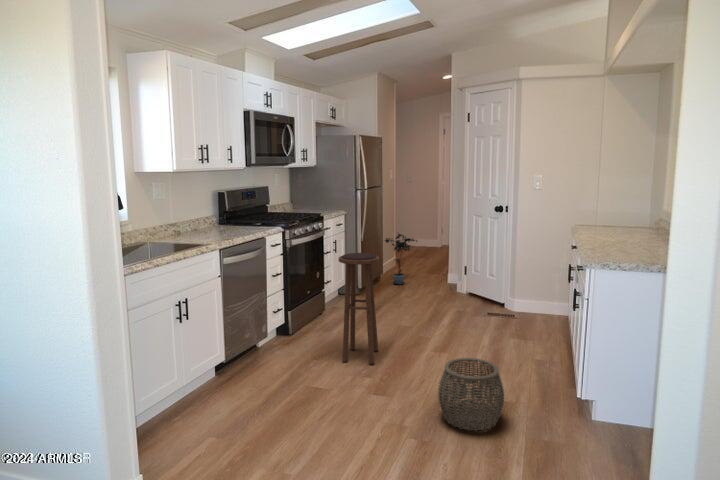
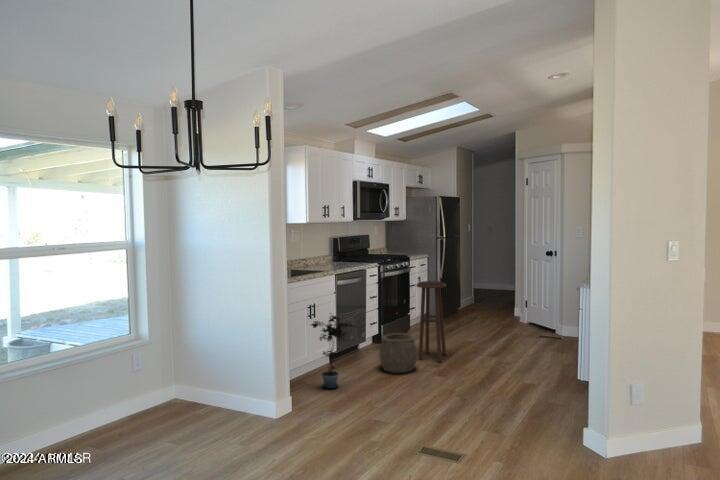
potted plant: present [385,234,417,284] -> present [311,315,356,388]
woven basket: present [438,358,505,431] -> present [379,333,418,373]

